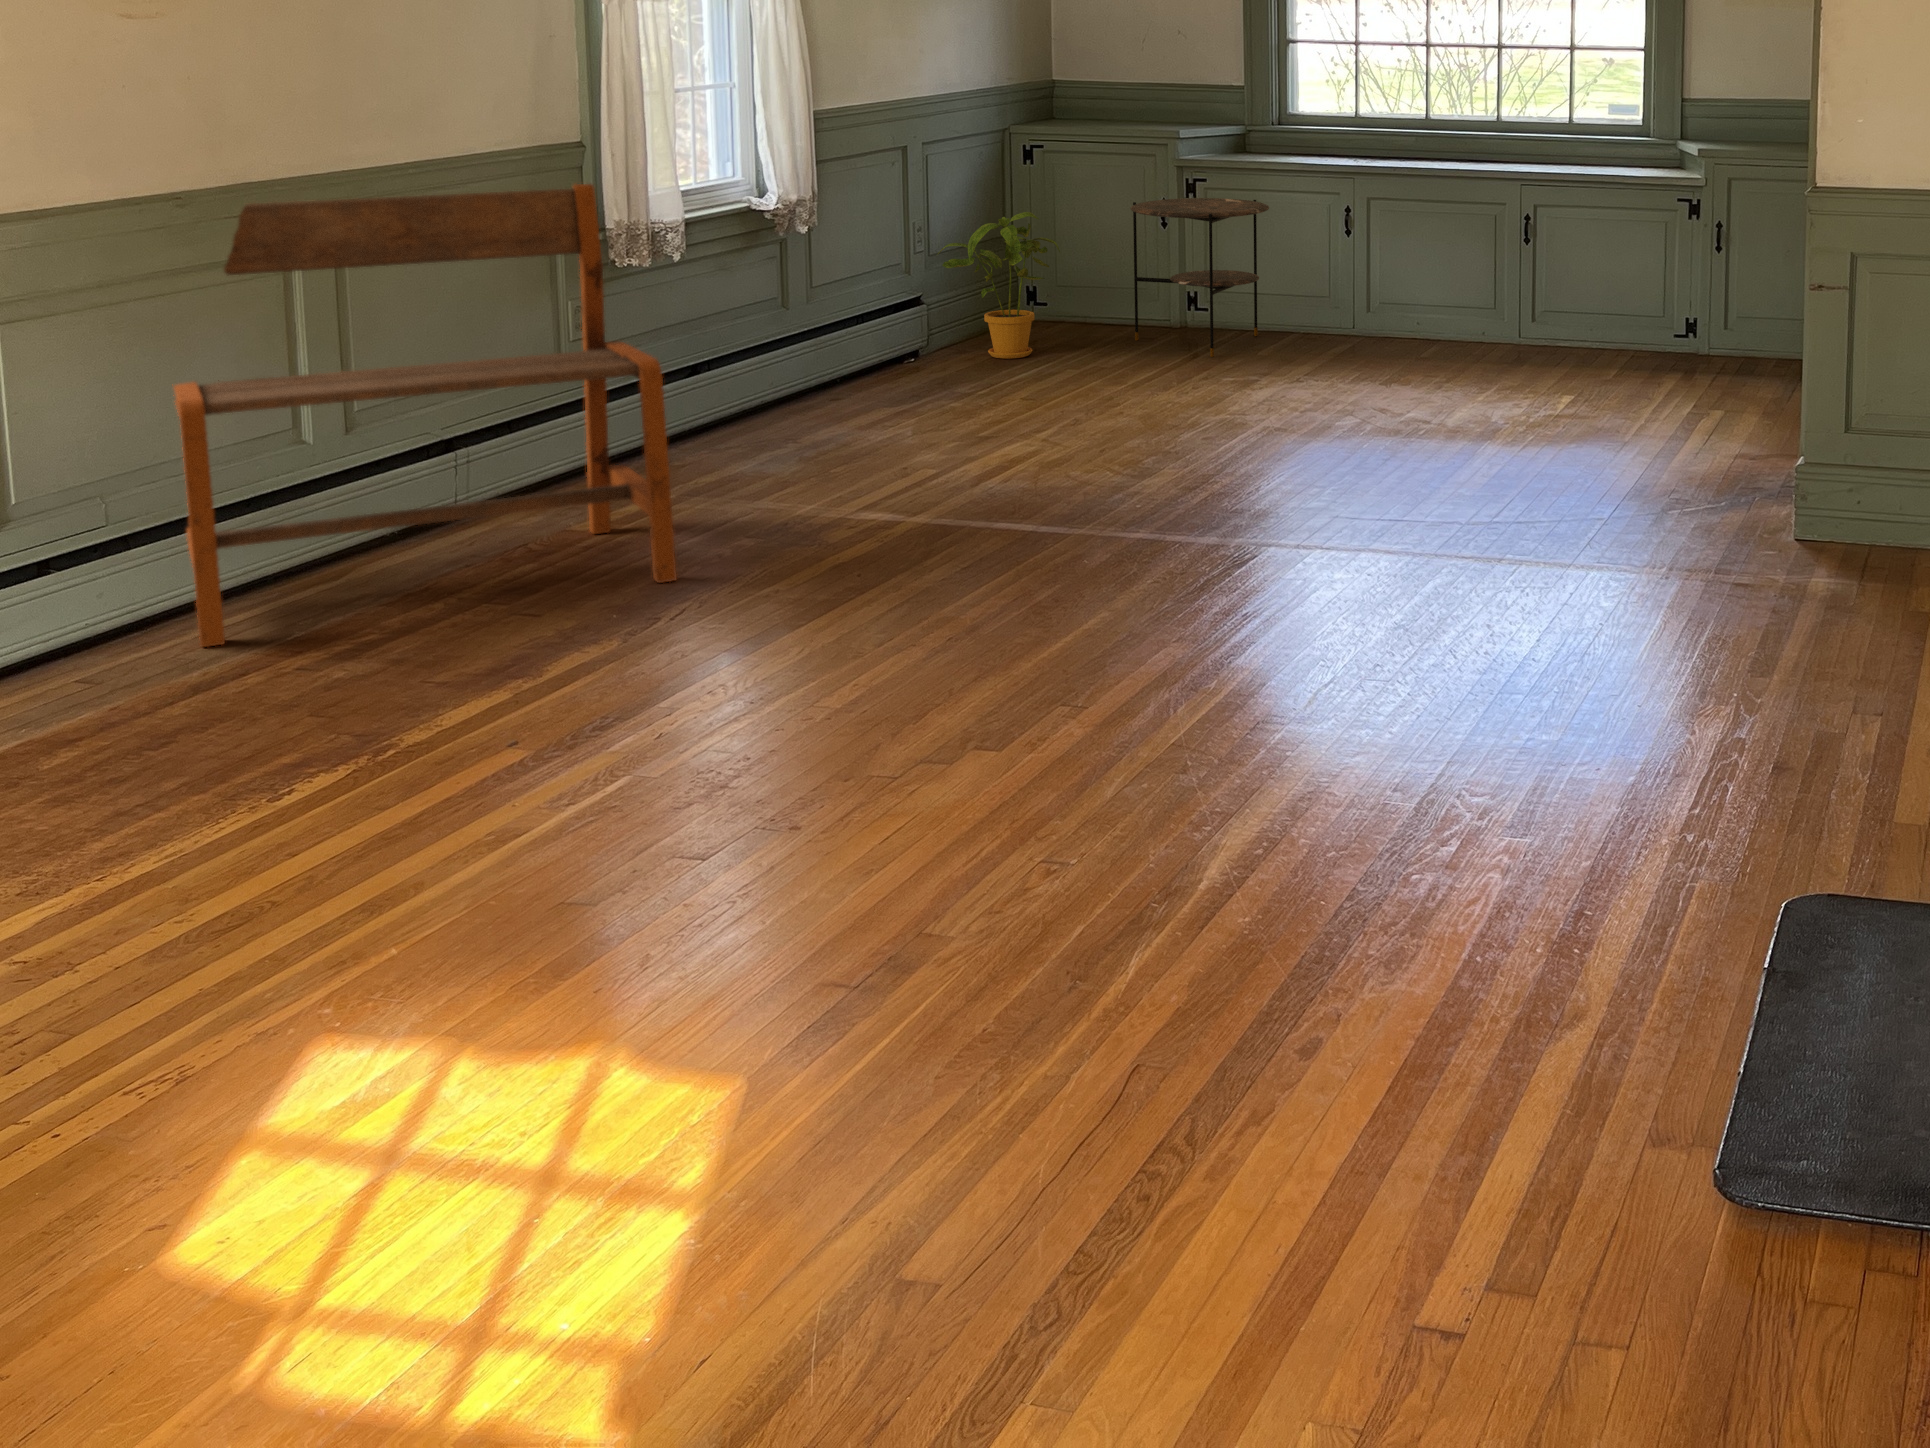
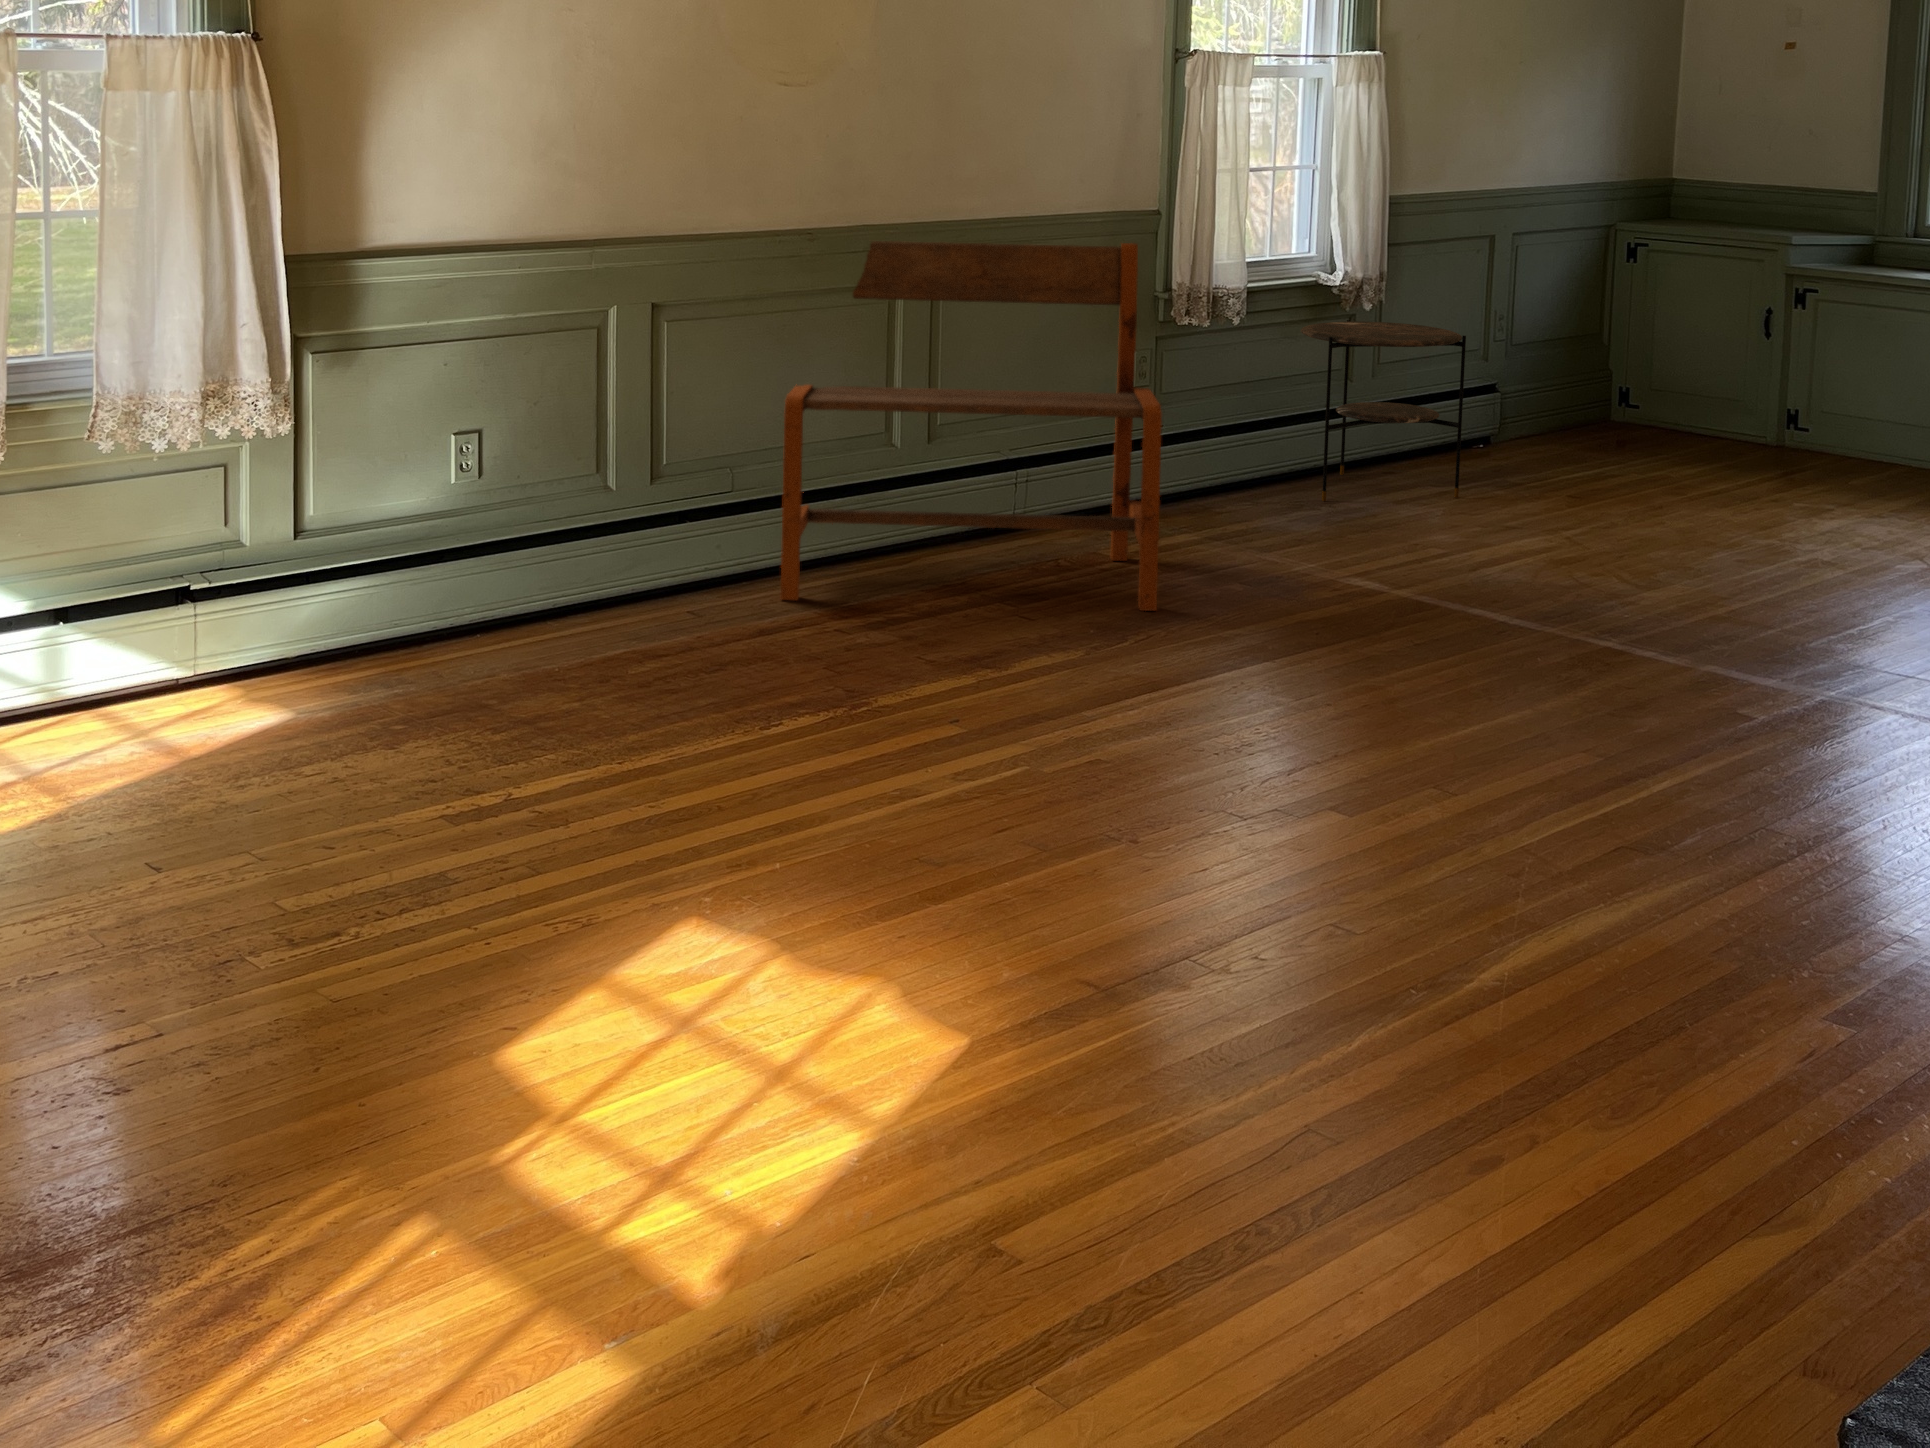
side table: present [1130,198,1269,357] -> present [1301,320,1466,501]
house plant: present [938,212,1060,359] -> none [1512,310,1638,458]

